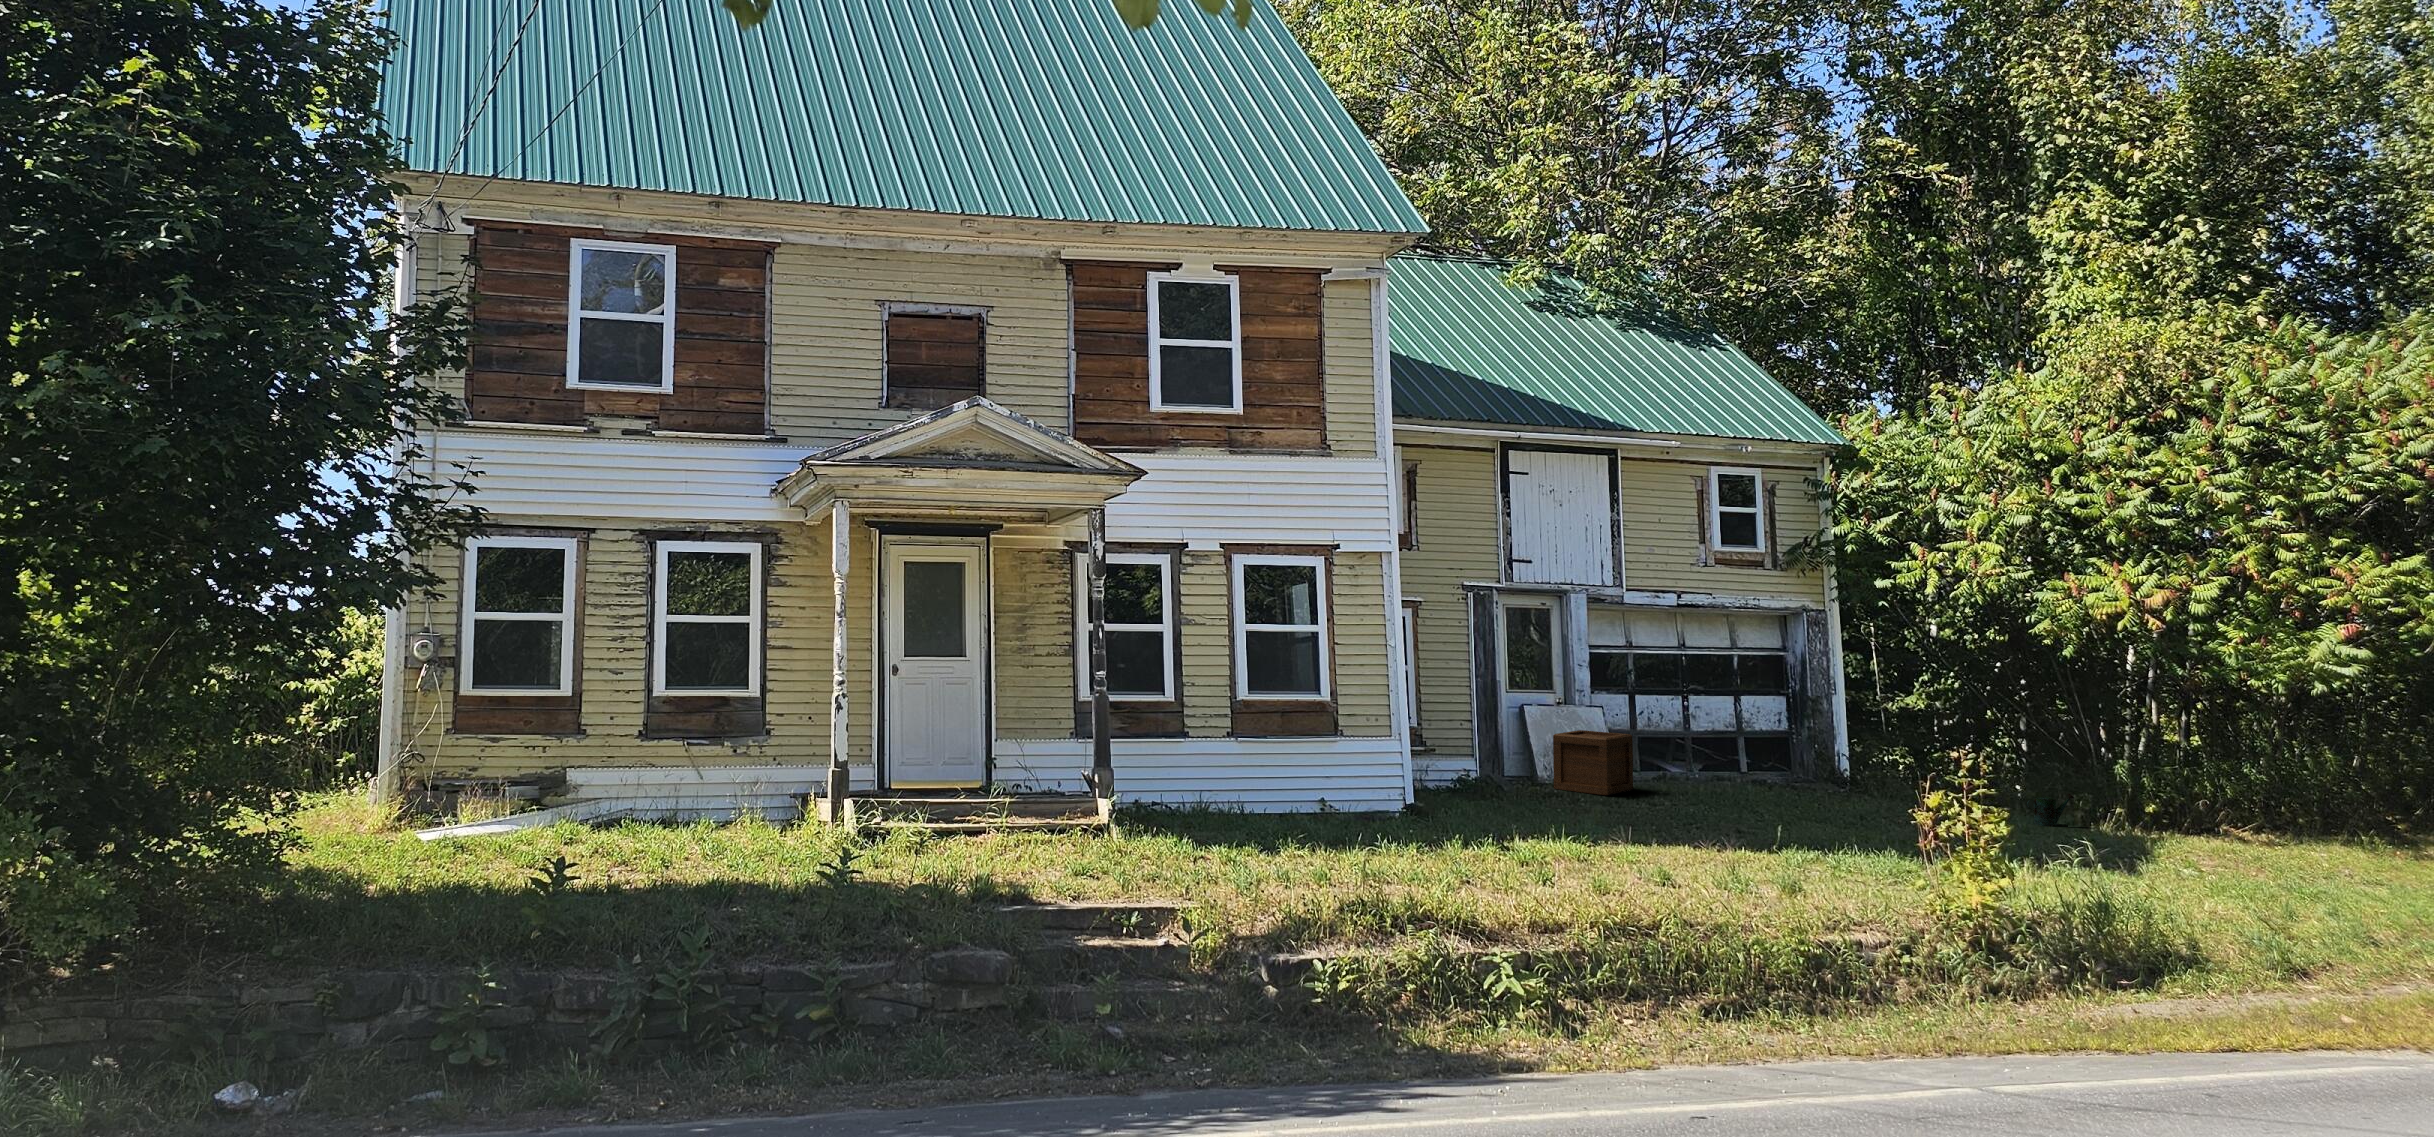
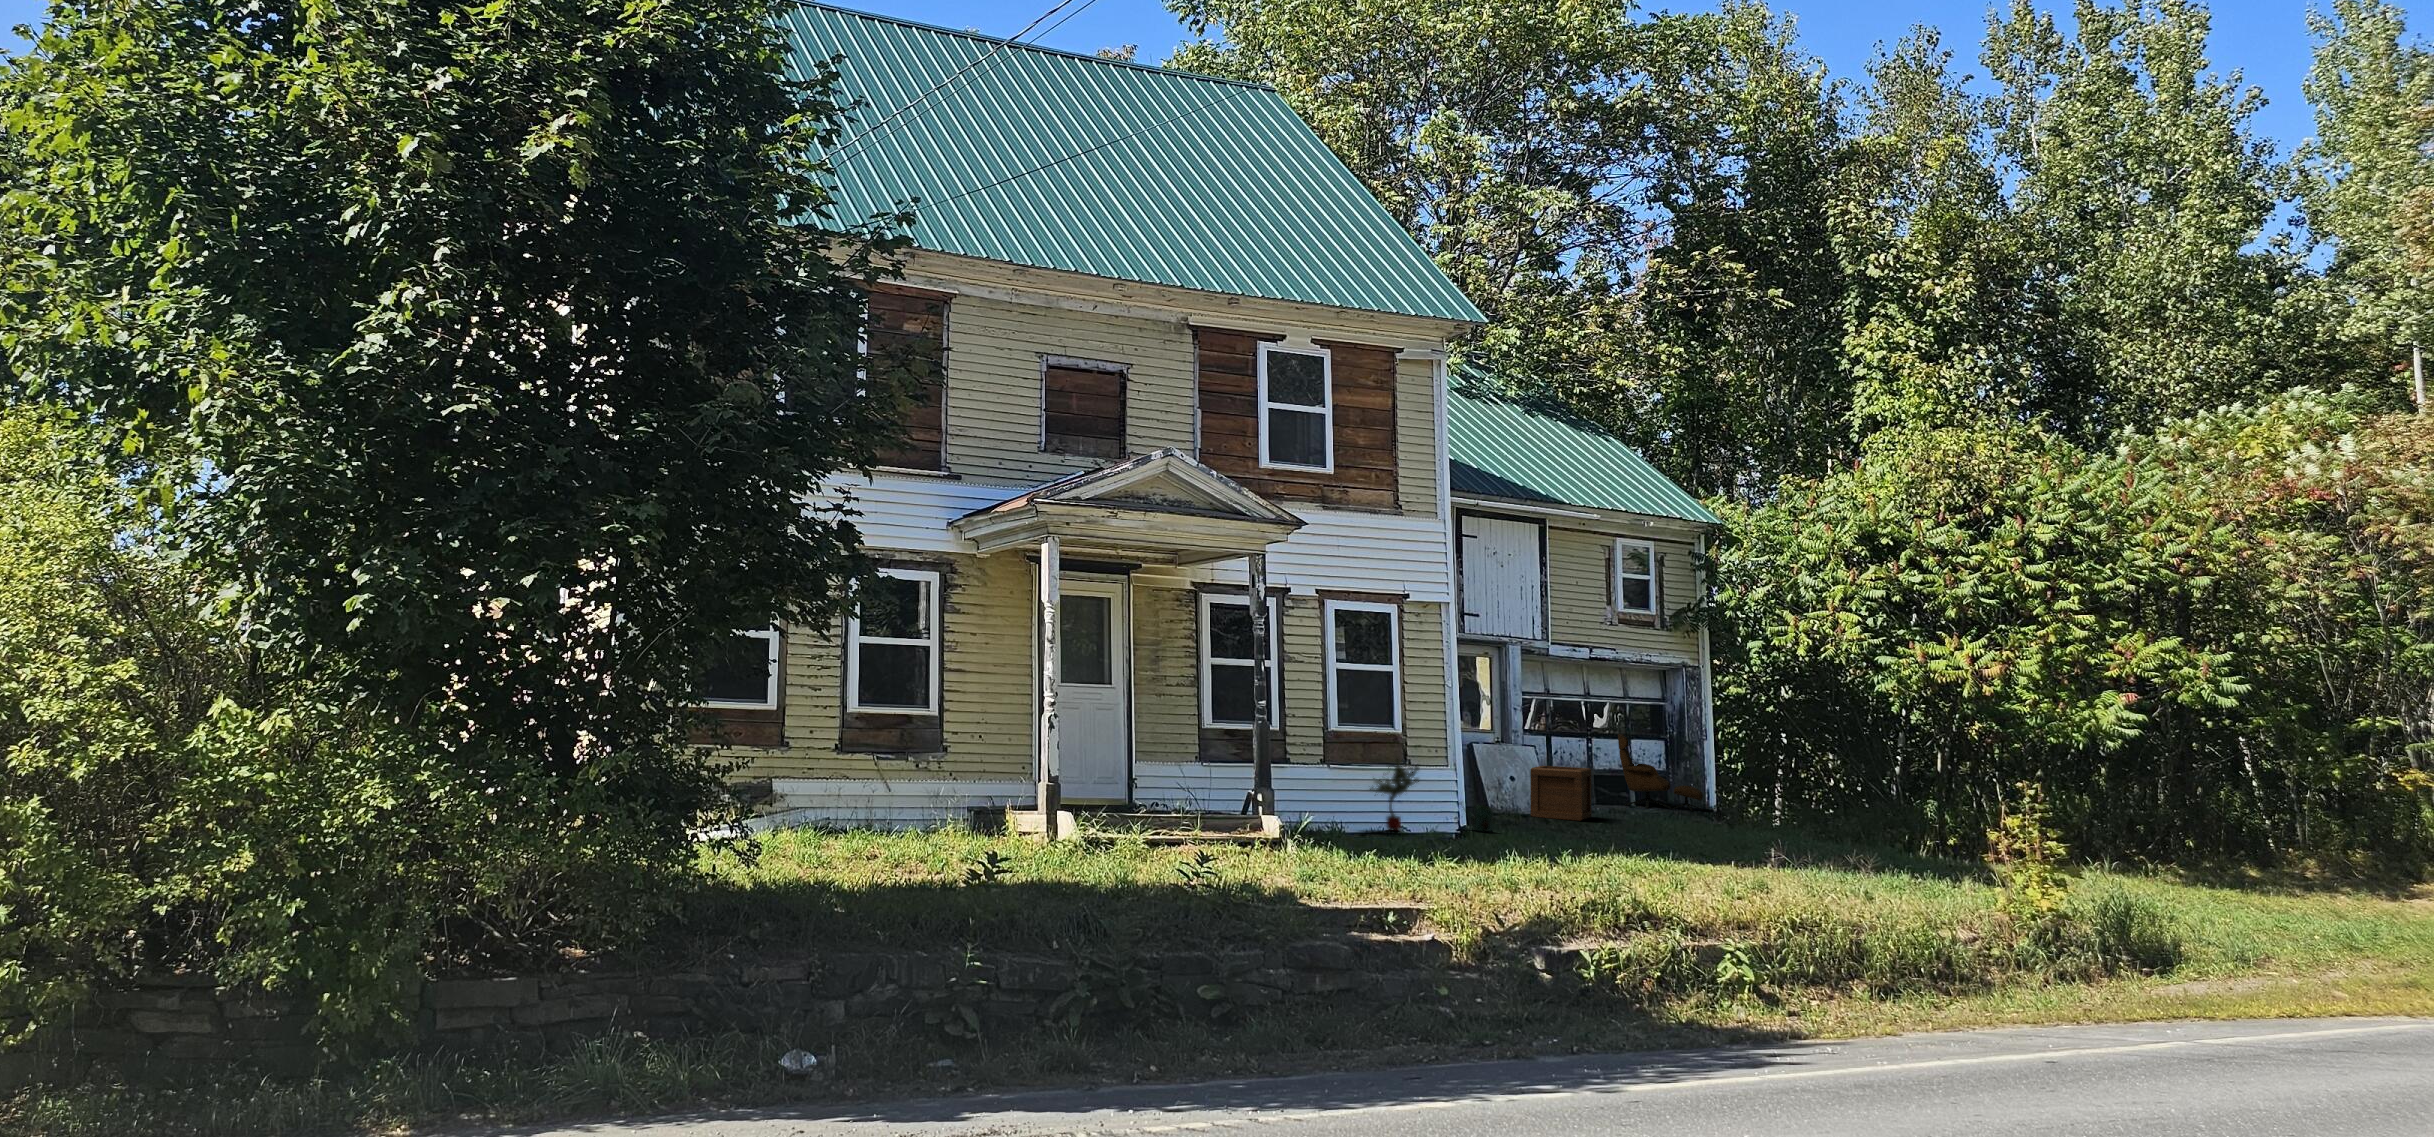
lounge chair: none [1723,688,1828,779] -> present [1618,734,1703,811]
potted tree: none [1275,727,1342,812] -> present [1370,759,1419,831]
watering can: present [2027,794,2074,826] -> present [1460,803,1493,832]

